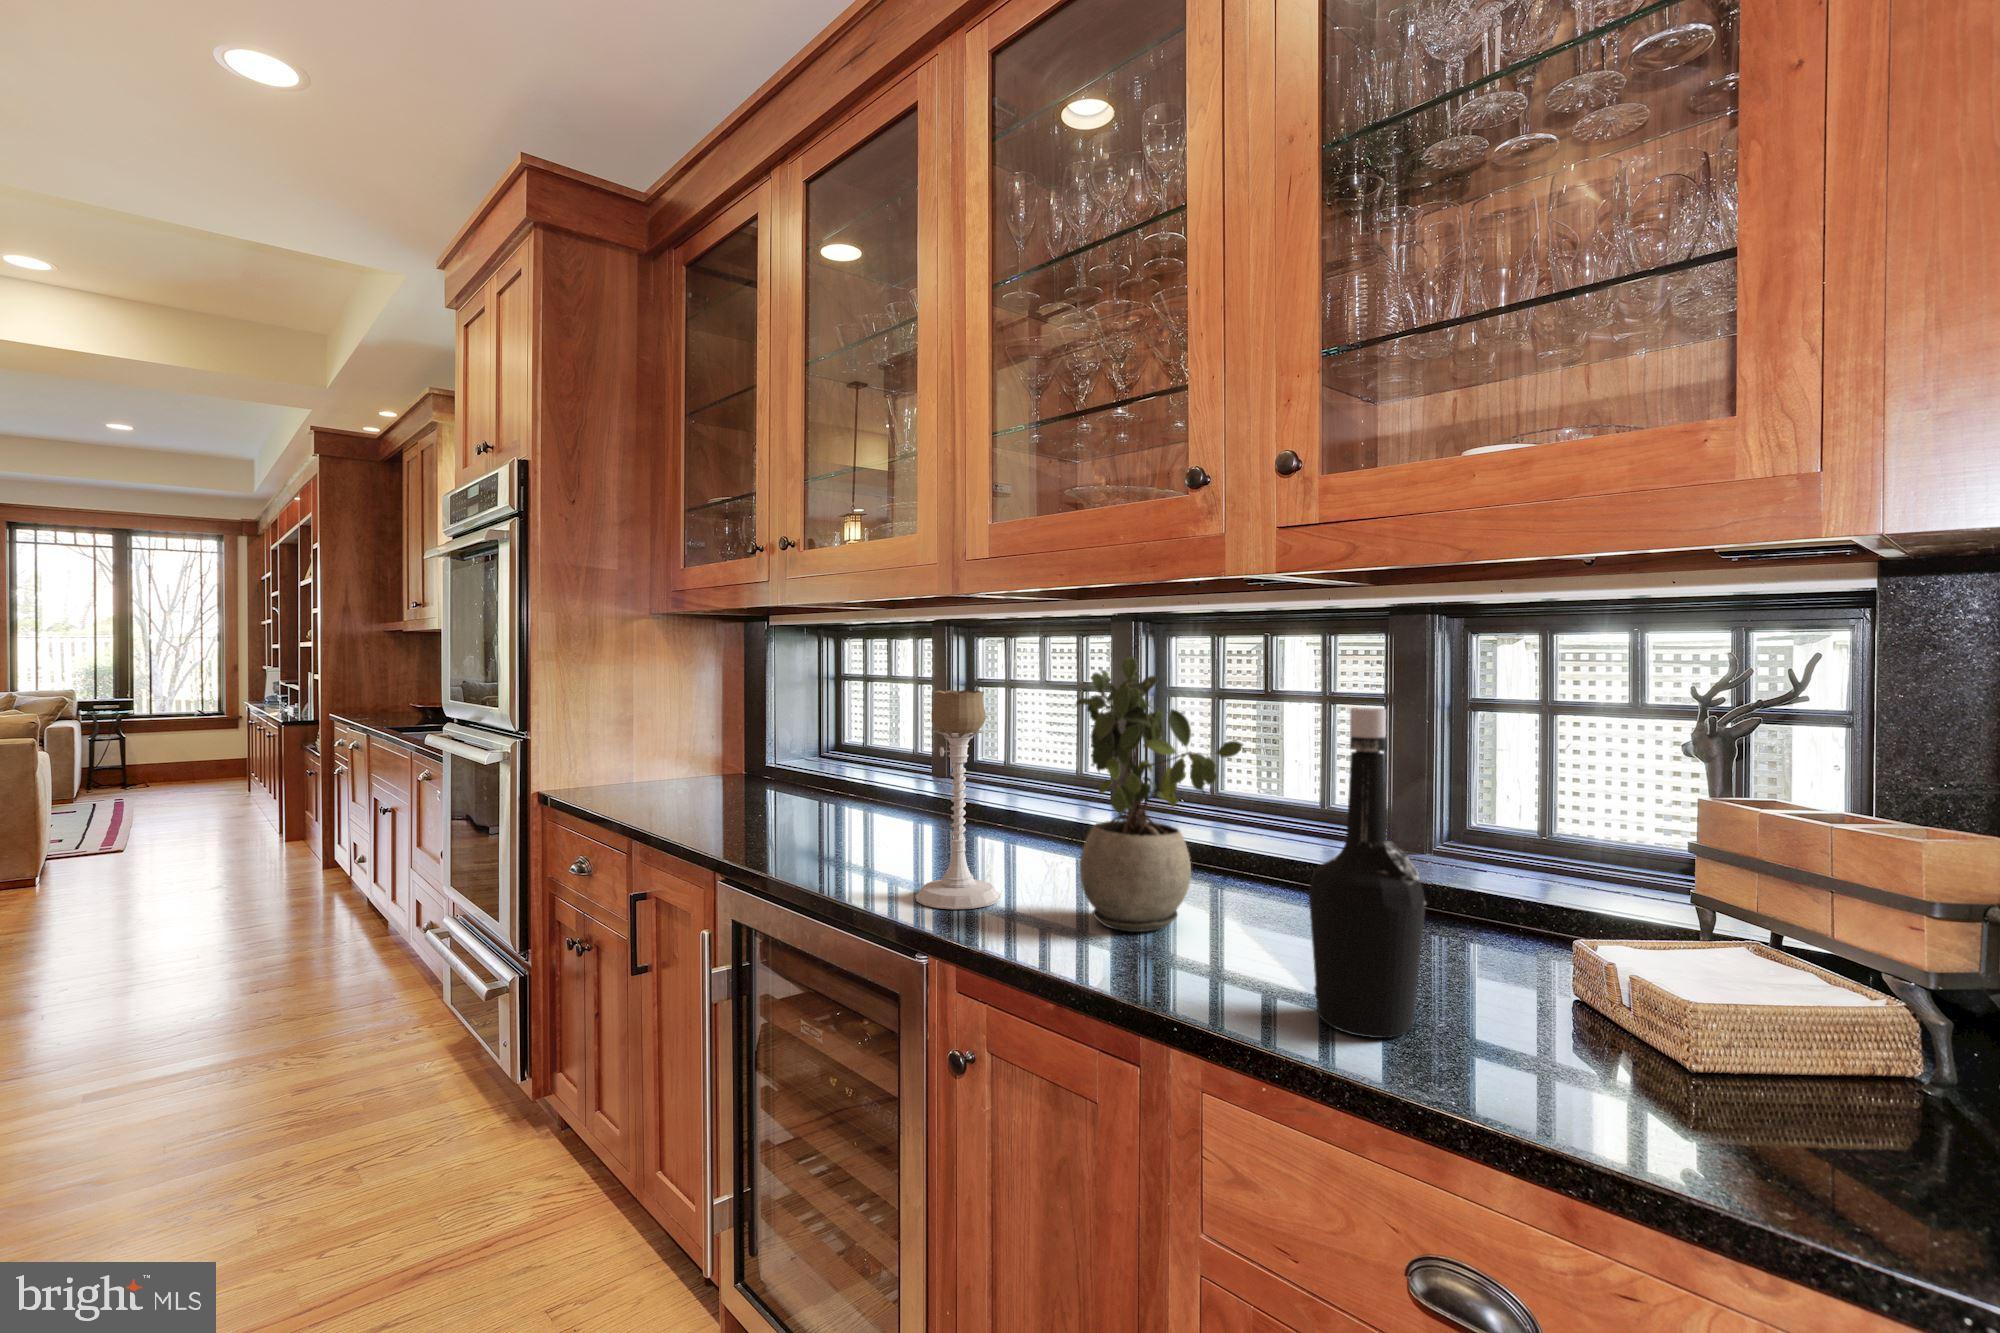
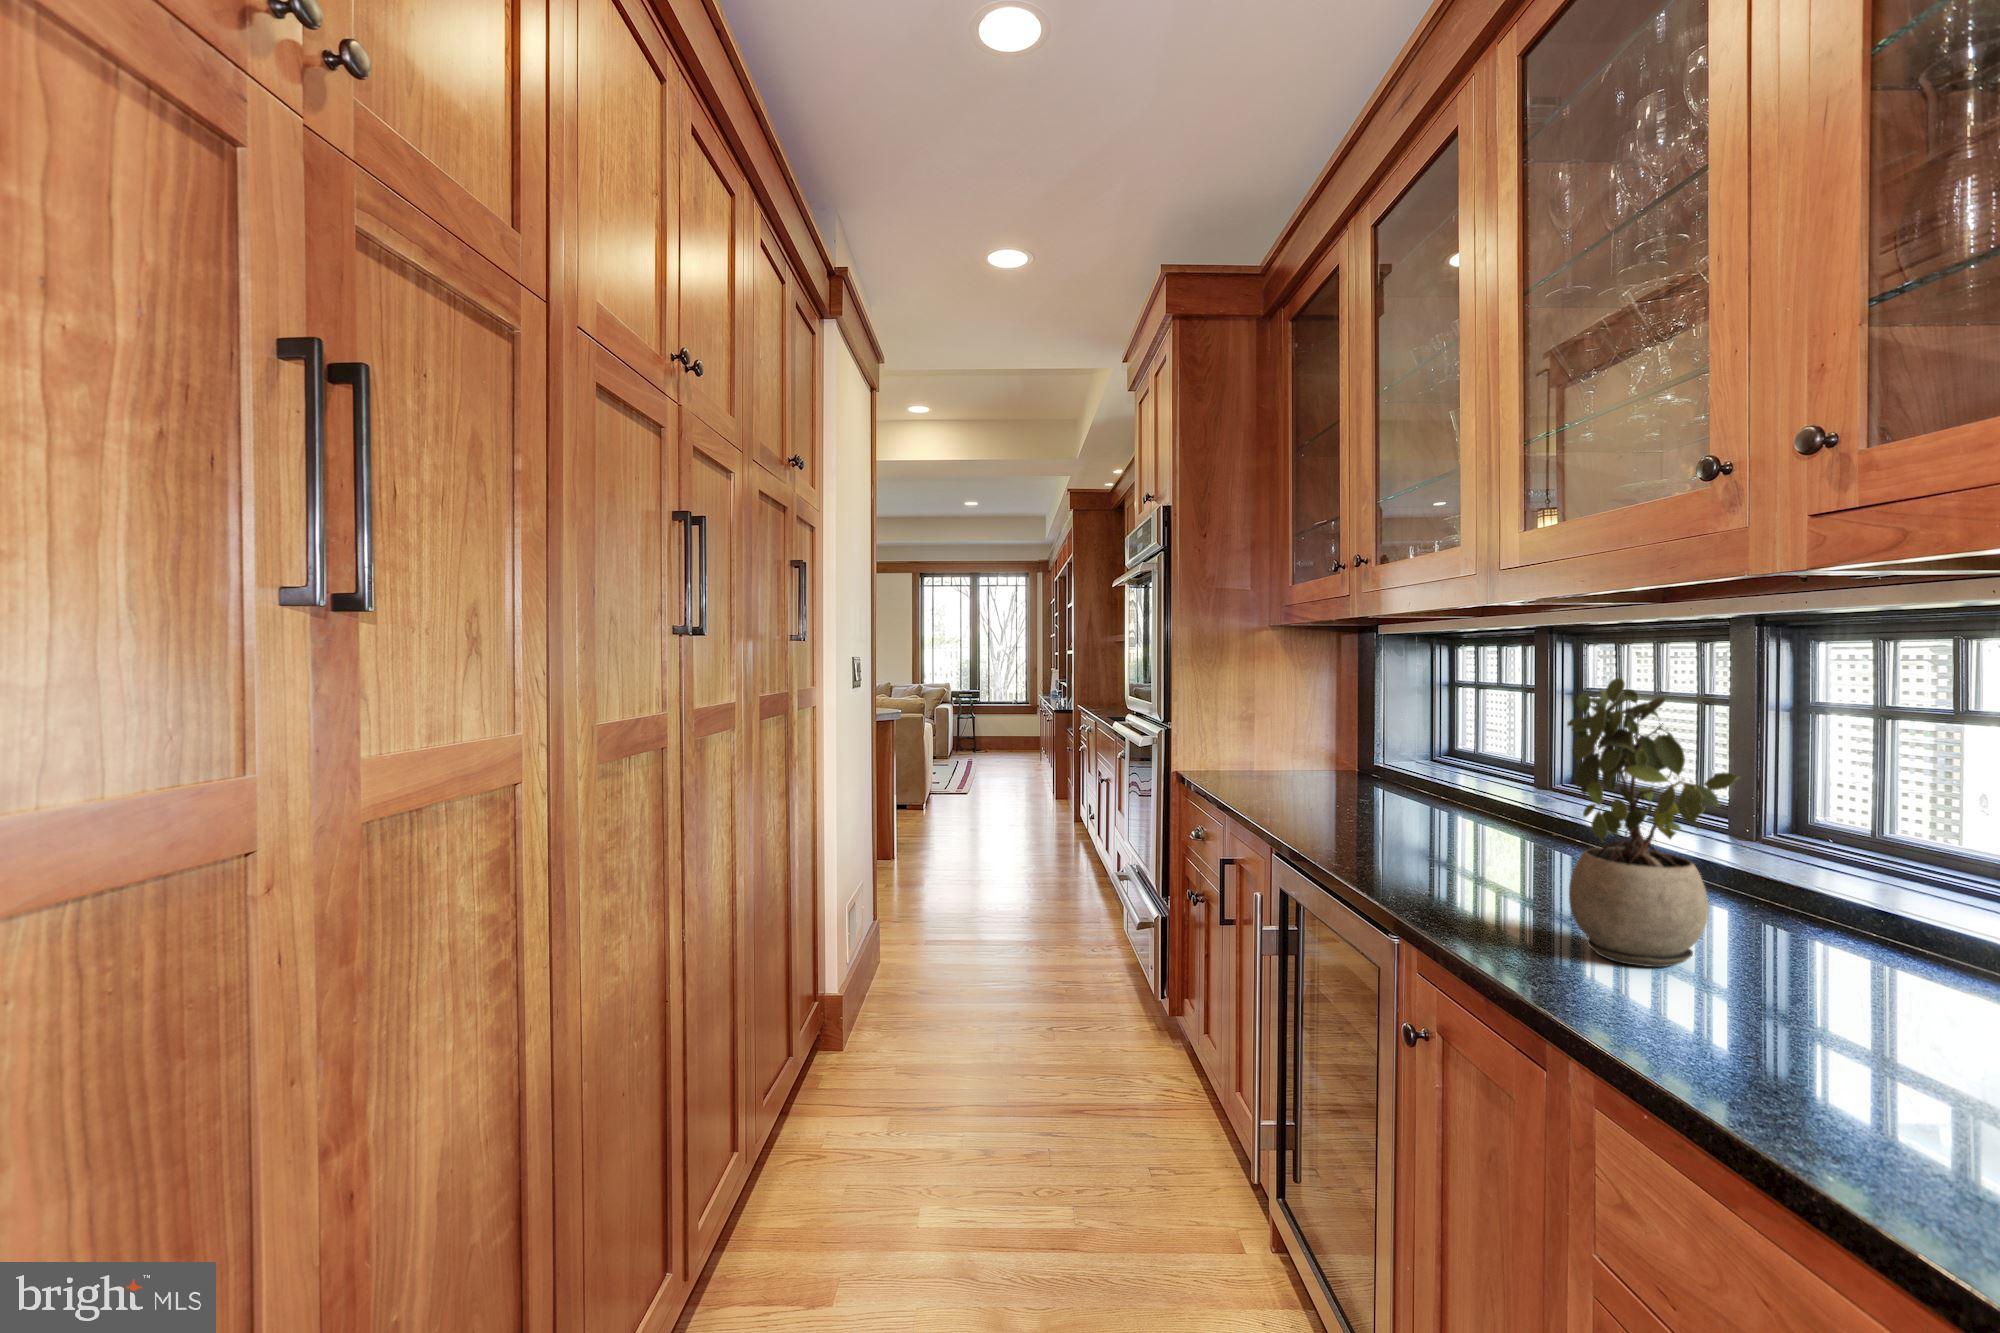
candle holder: present [915,690,1001,909] -> none [1419,706,1510,916]
bottle: present [1308,708,1426,1038] -> none [1731,744,1891,1114]

